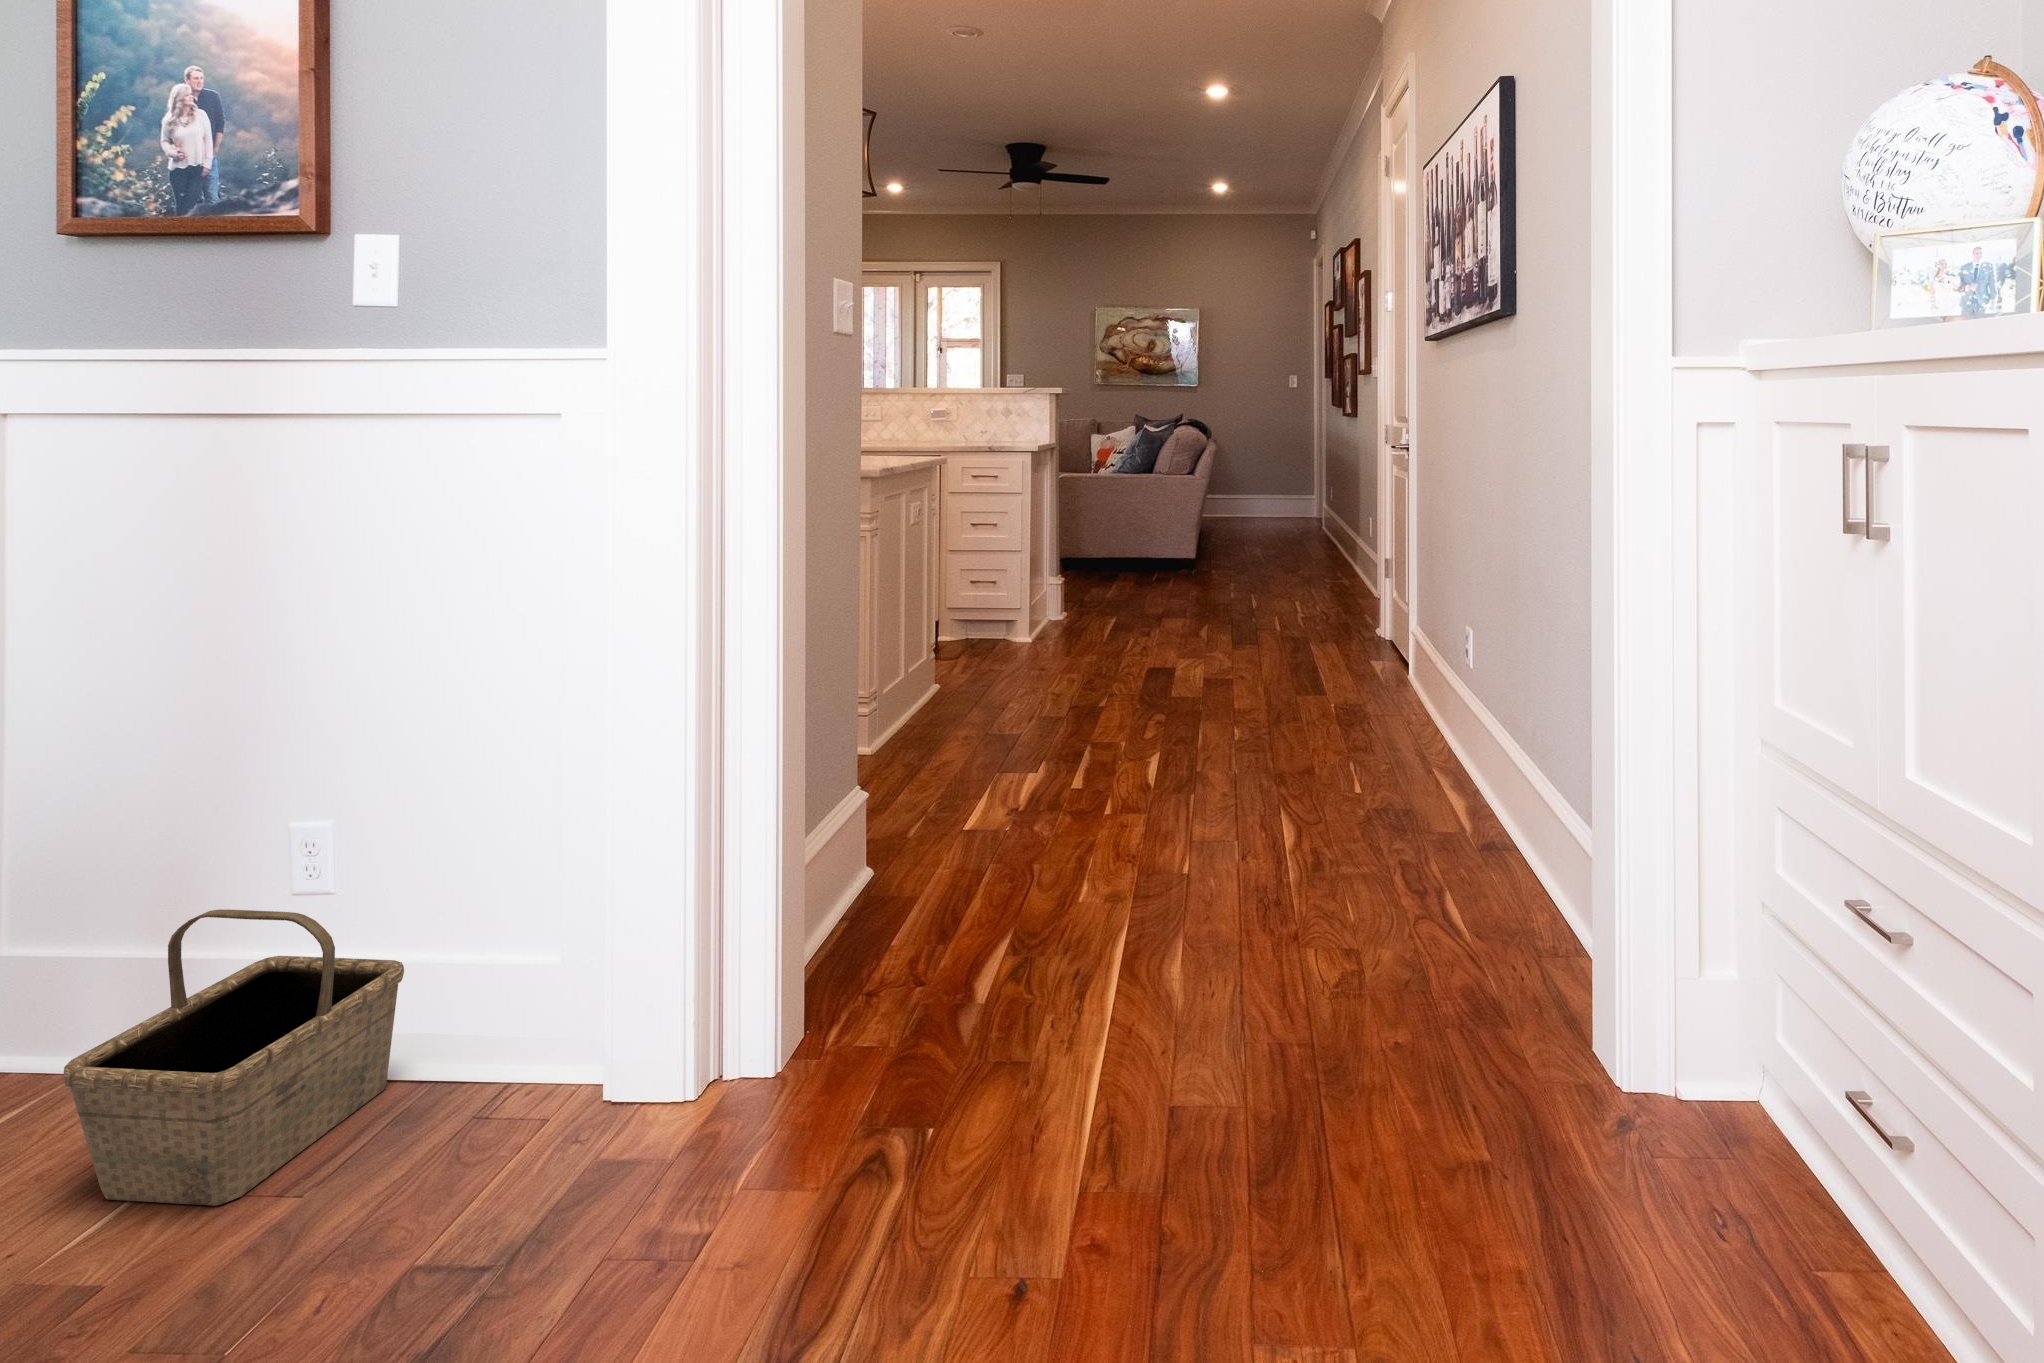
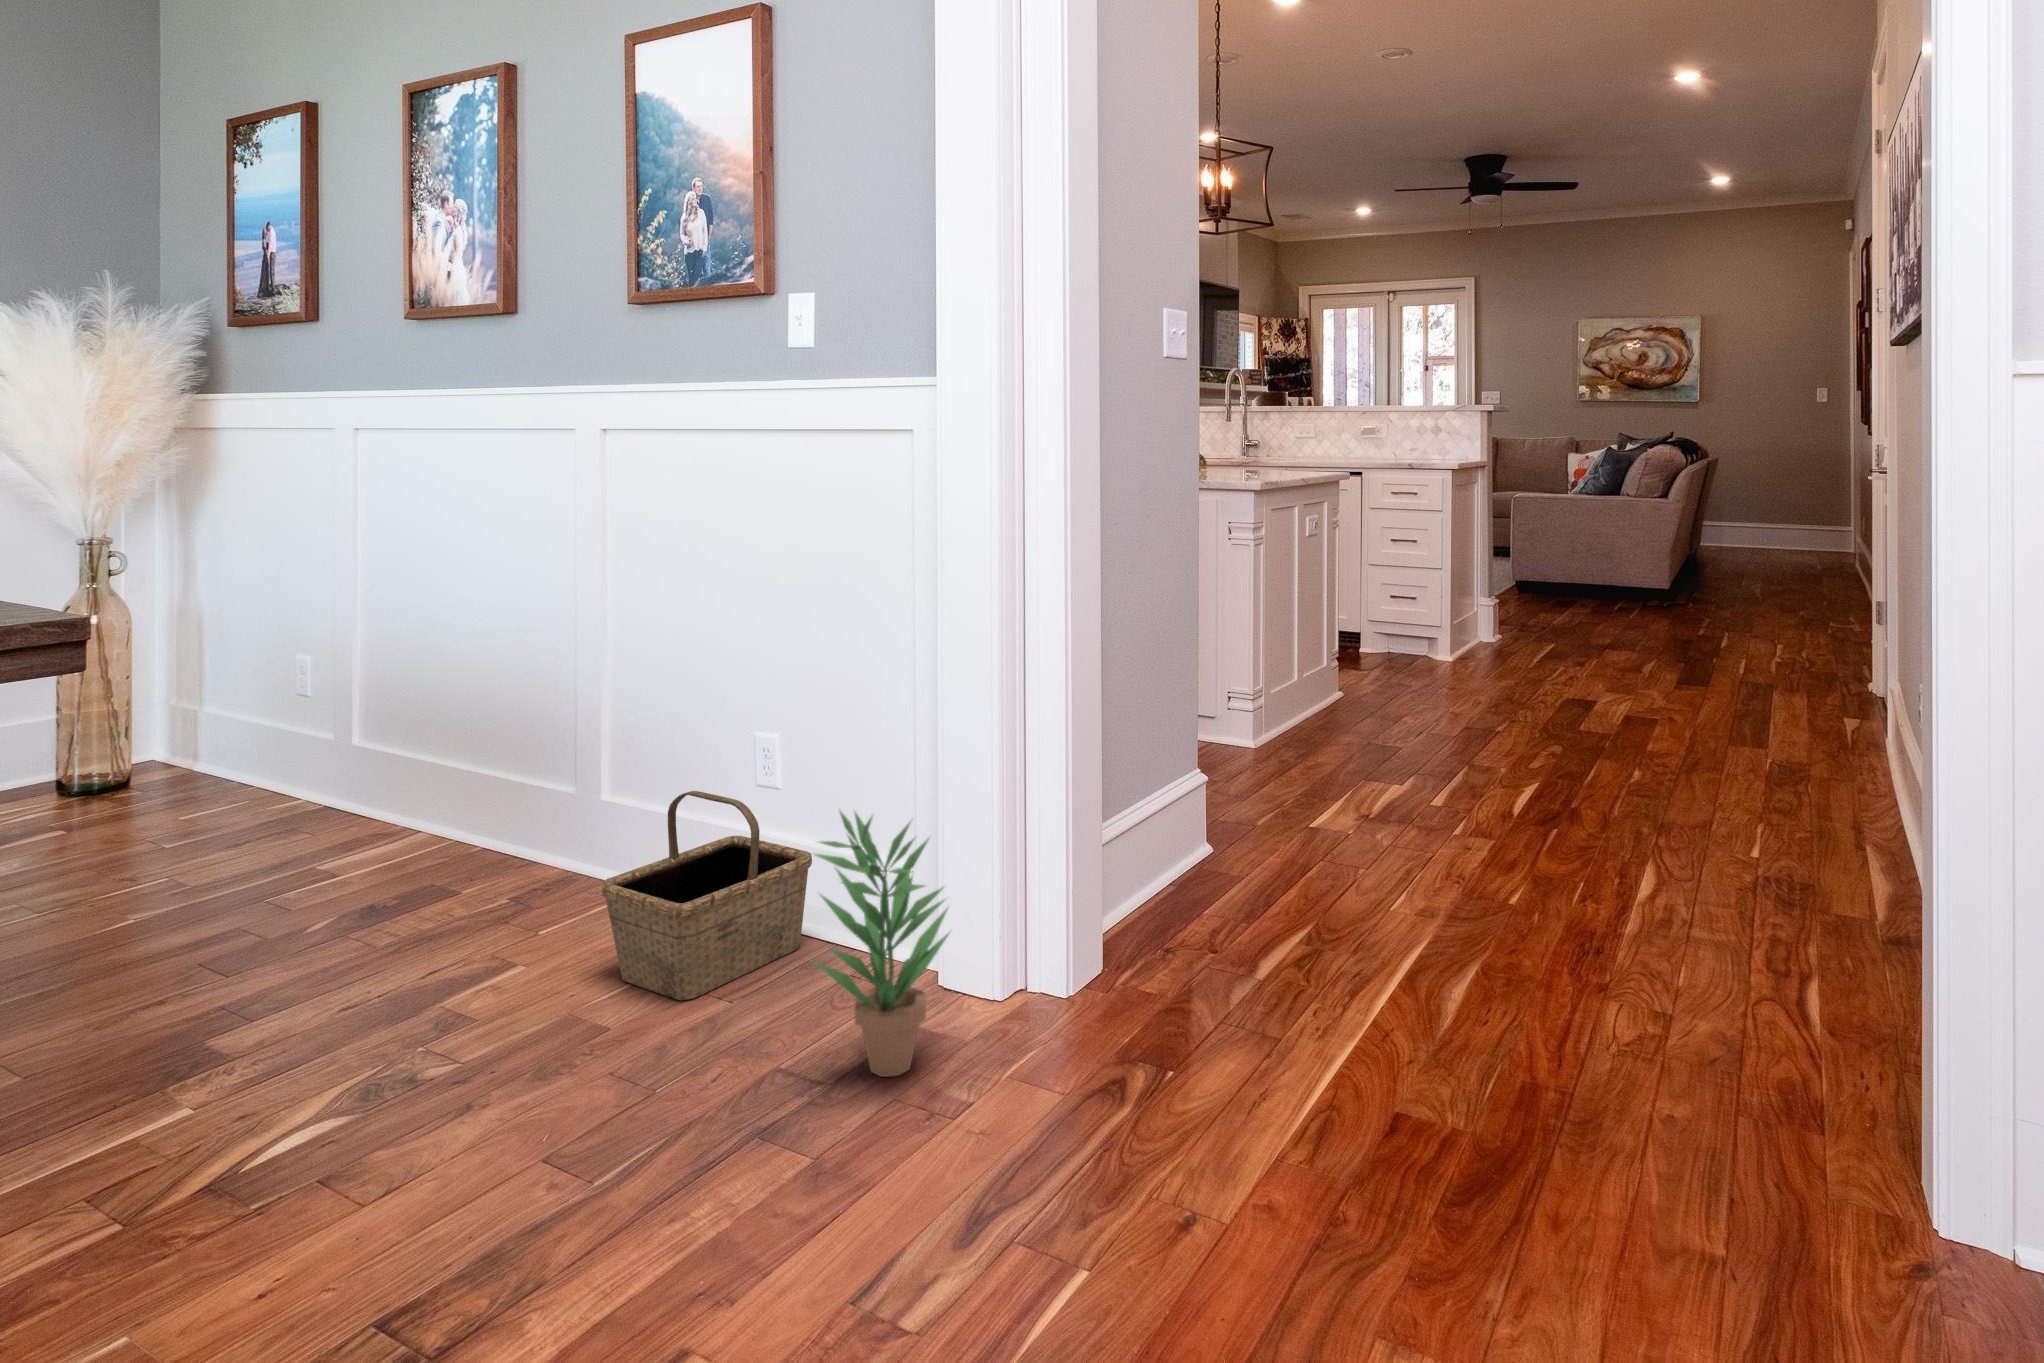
potted plant: none [469,902,666,1234] -> present [813,812,949,1077]

